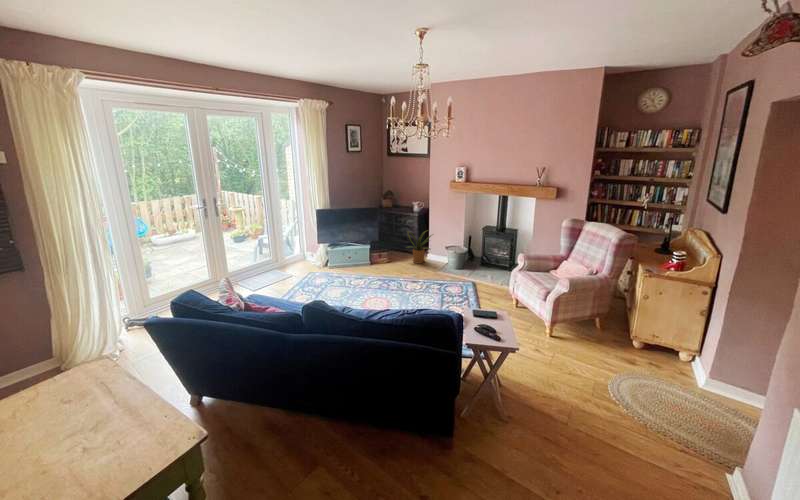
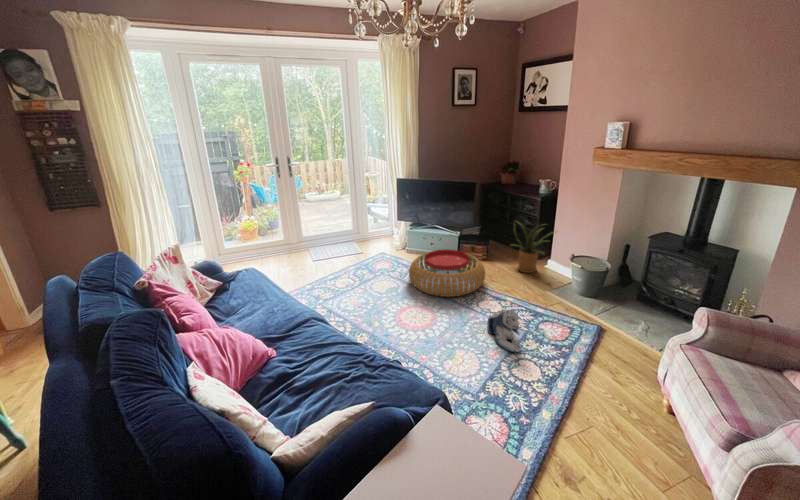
pouf: none [350,256,402,287] -> present [409,249,485,297]
plush toy: none [419,281,445,304] -> present [487,310,520,353]

